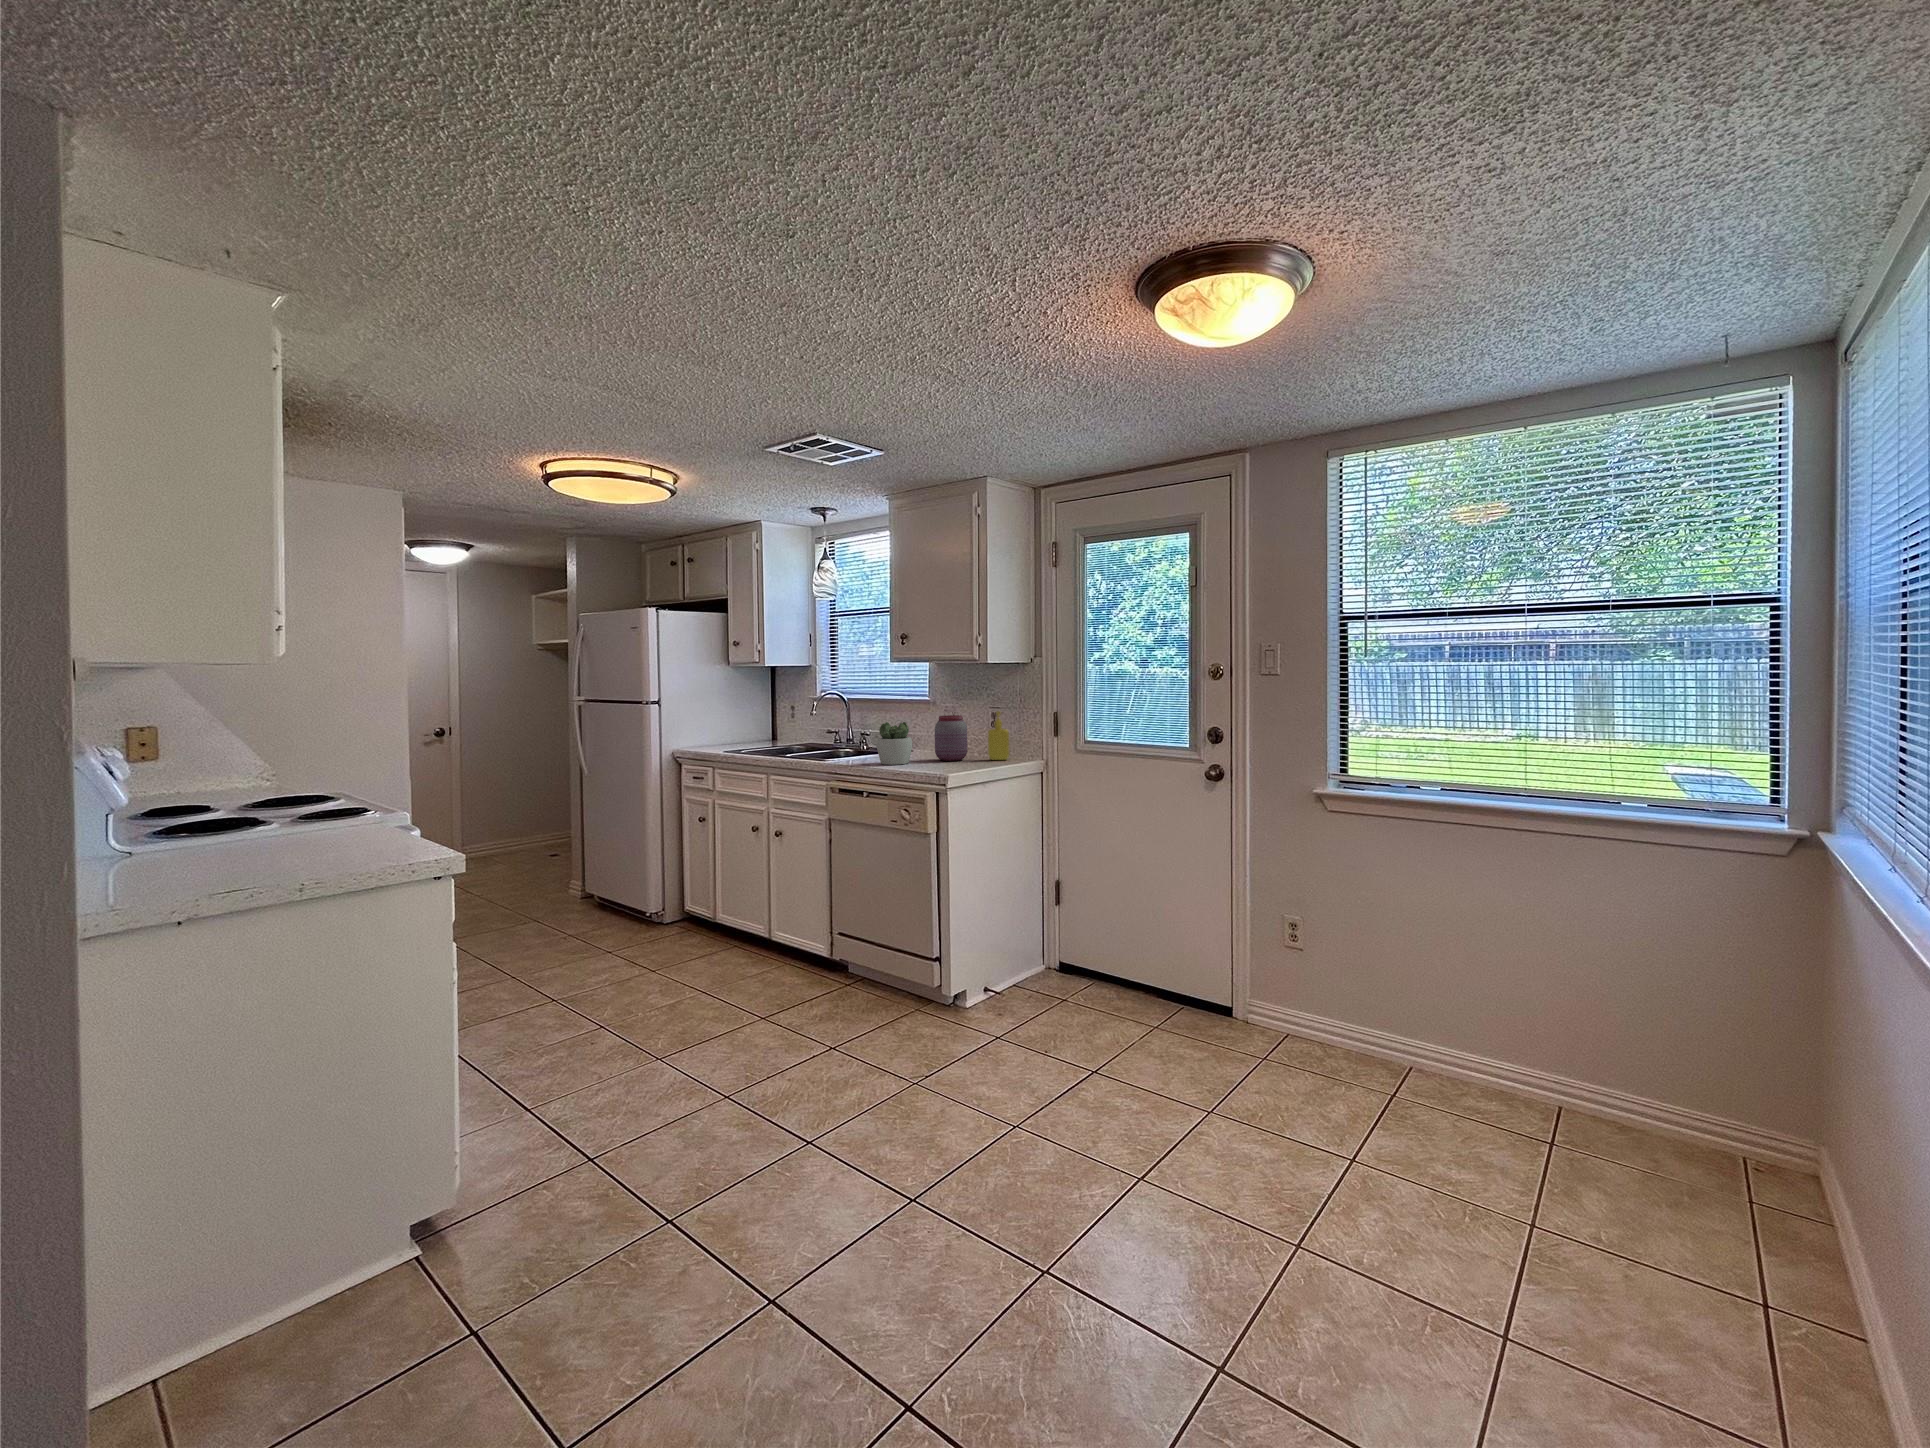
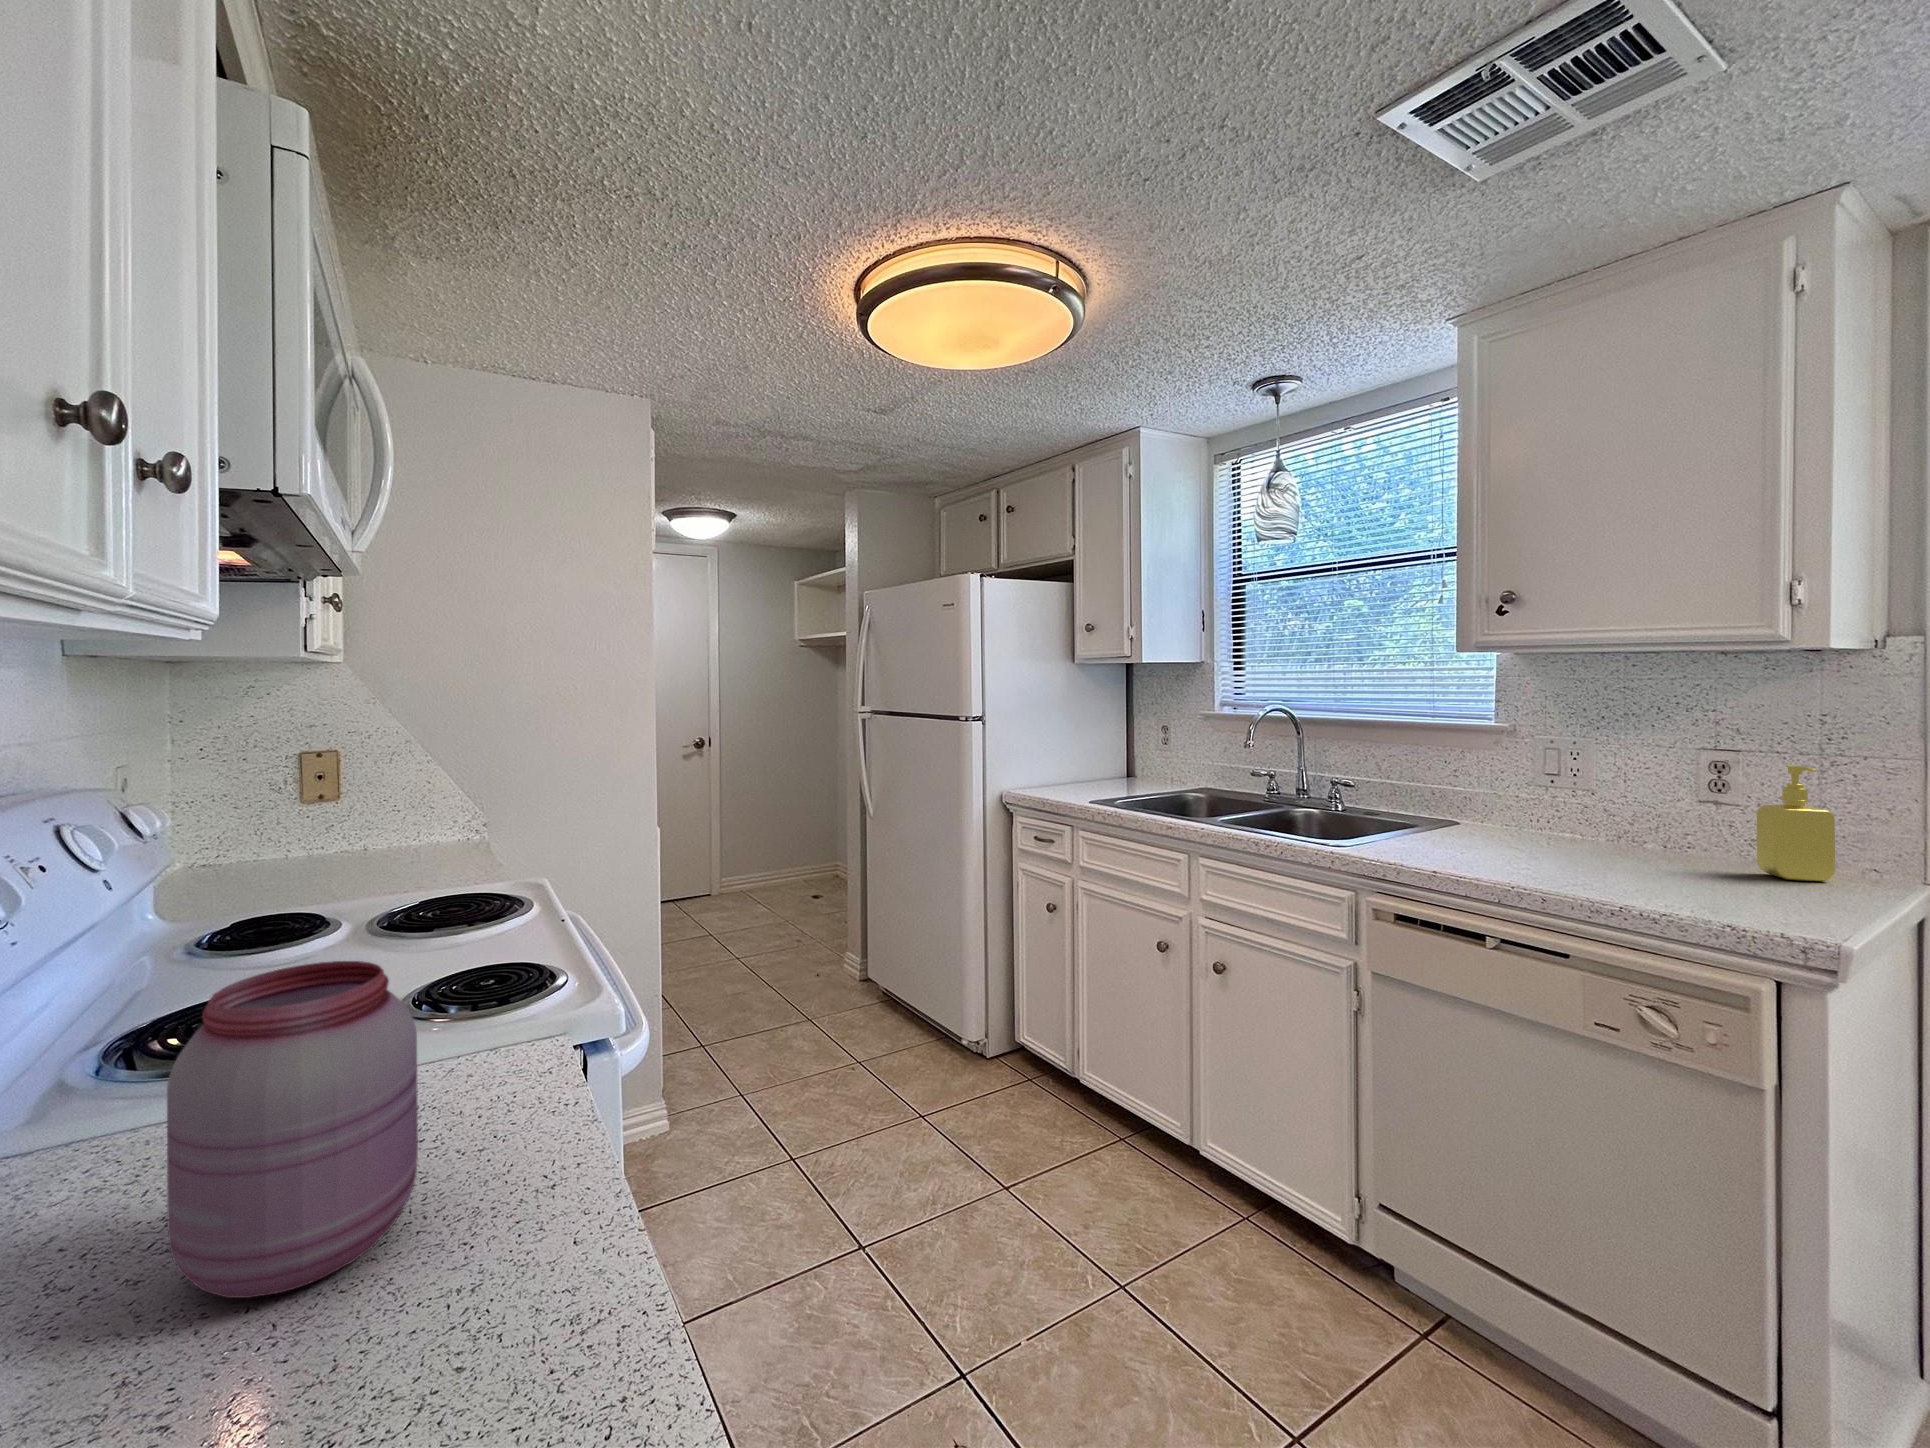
jar: present [935,715,968,761] -> present [167,961,418,1298]
succulent plant: present [876,722,913,765] -> none [1488,780,1581,877]

